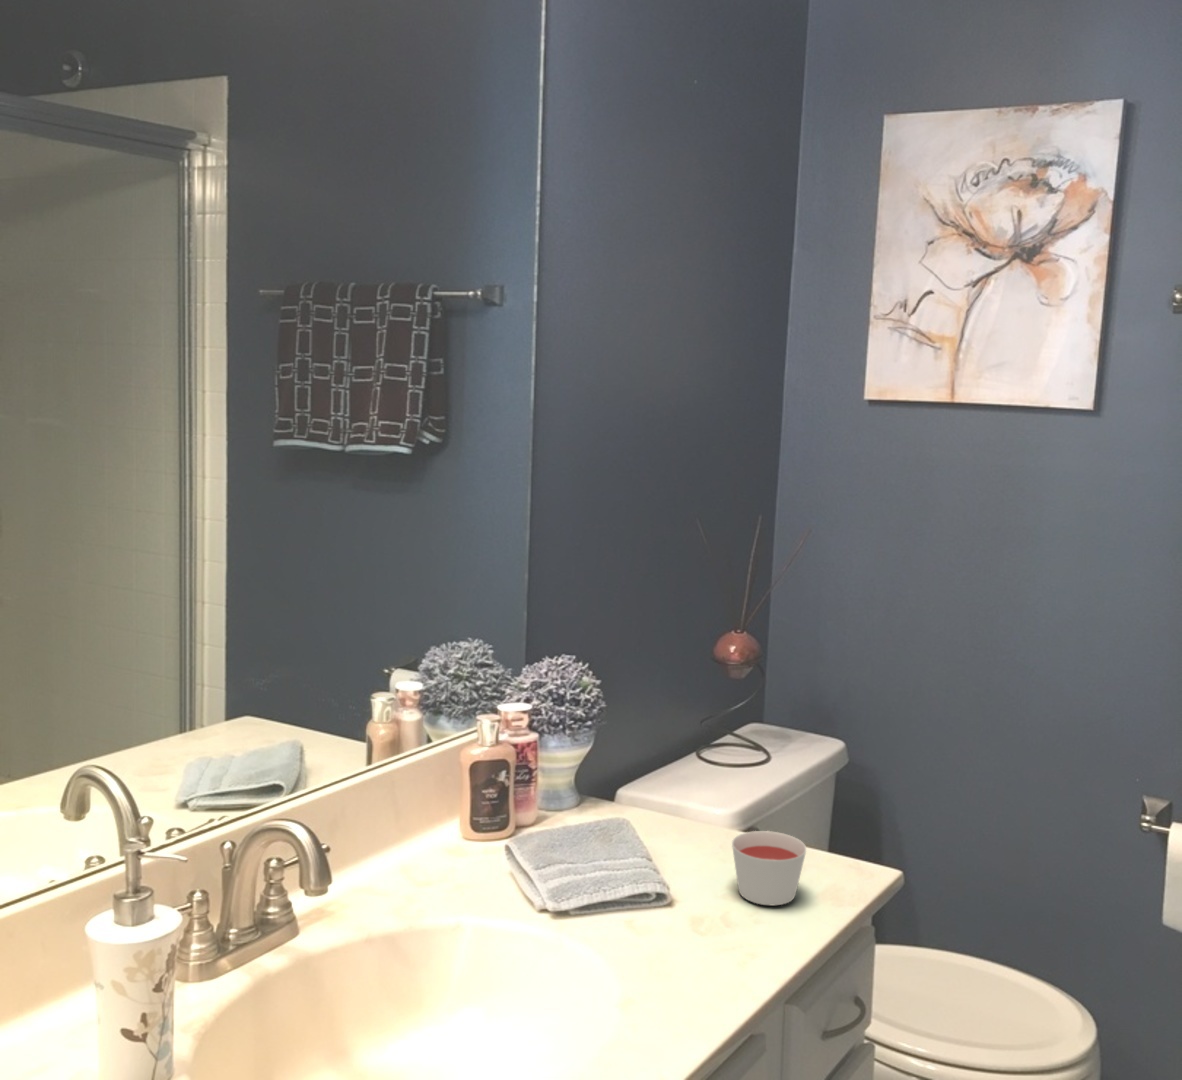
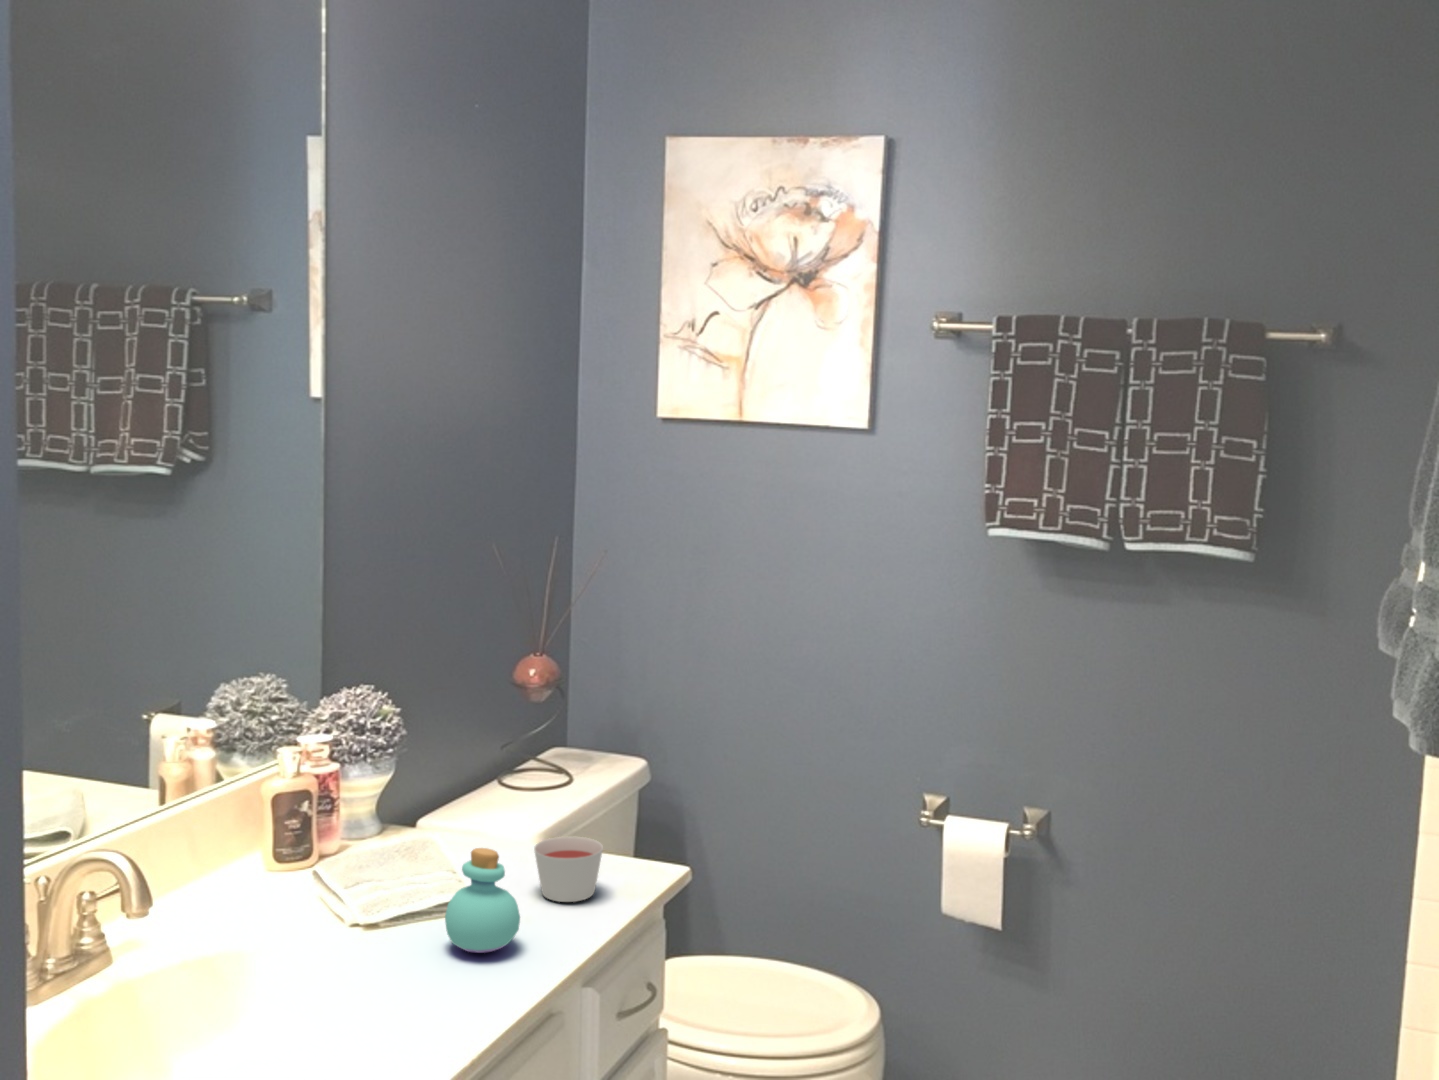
perfume bottle: none [635,848,716,964] -> present [445,848,520,953]

